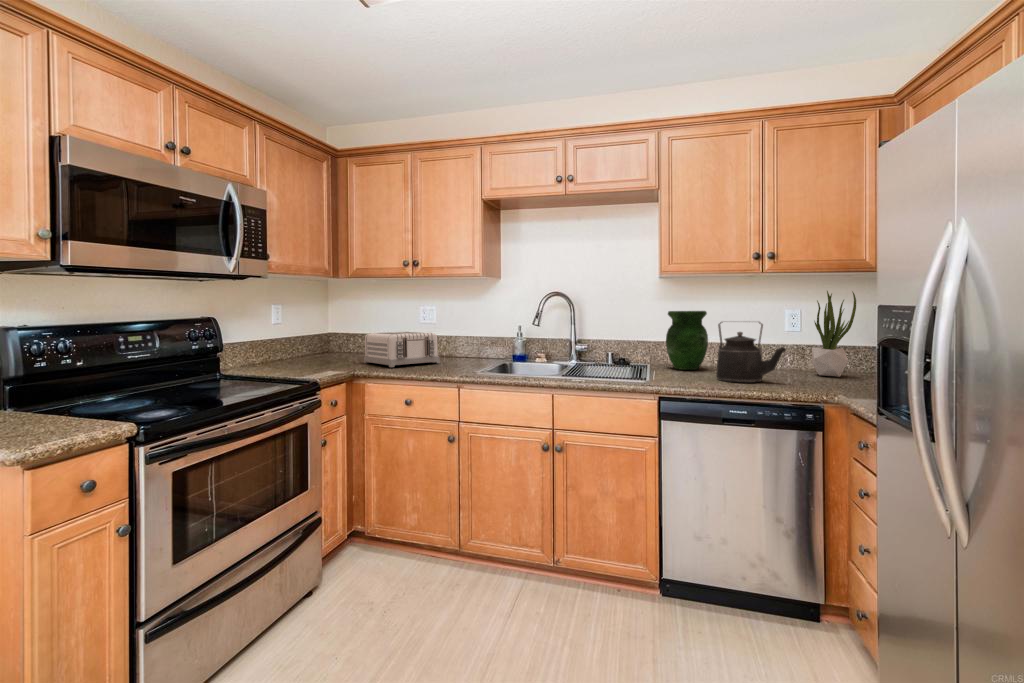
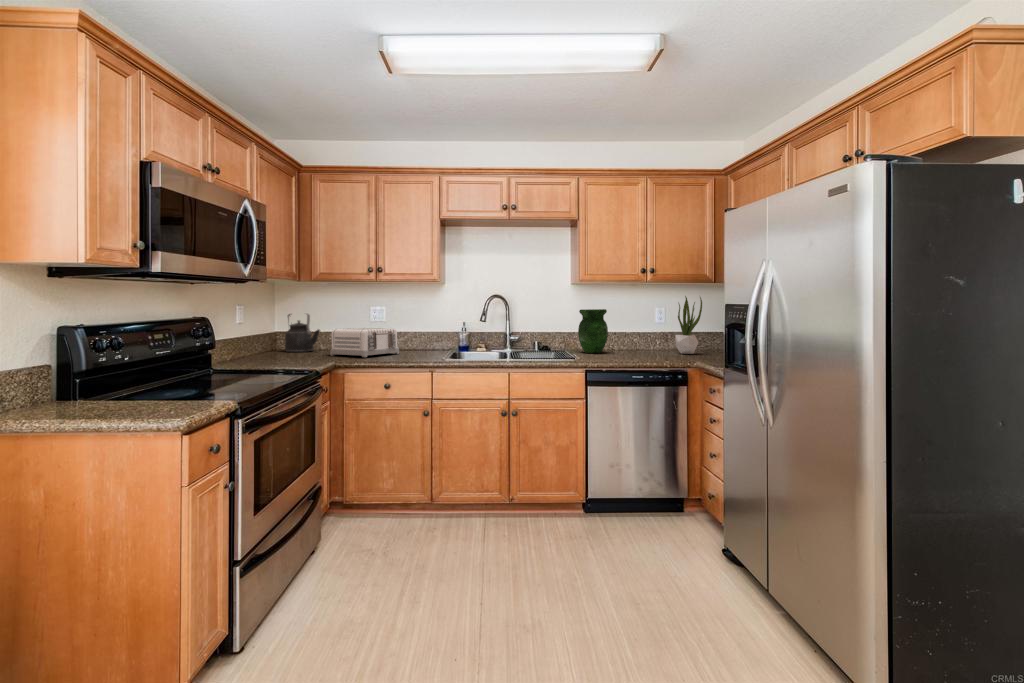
kettle: present [716,322,786,383] -> present [285,314,320,352]

